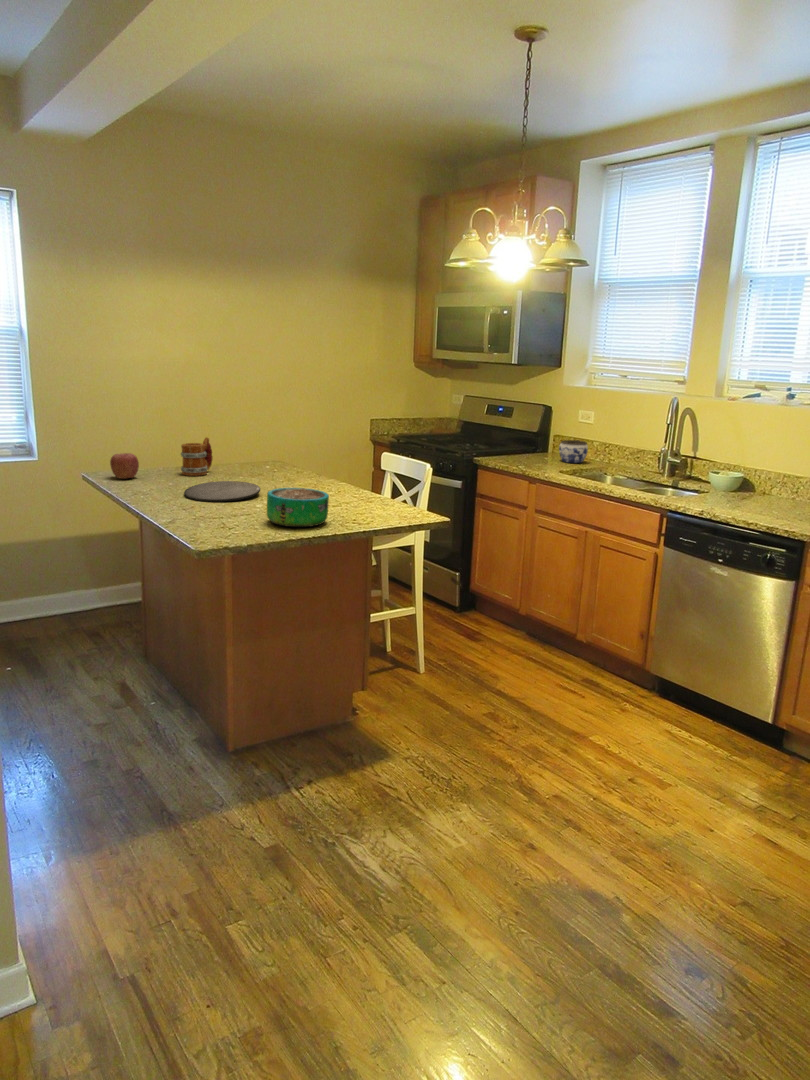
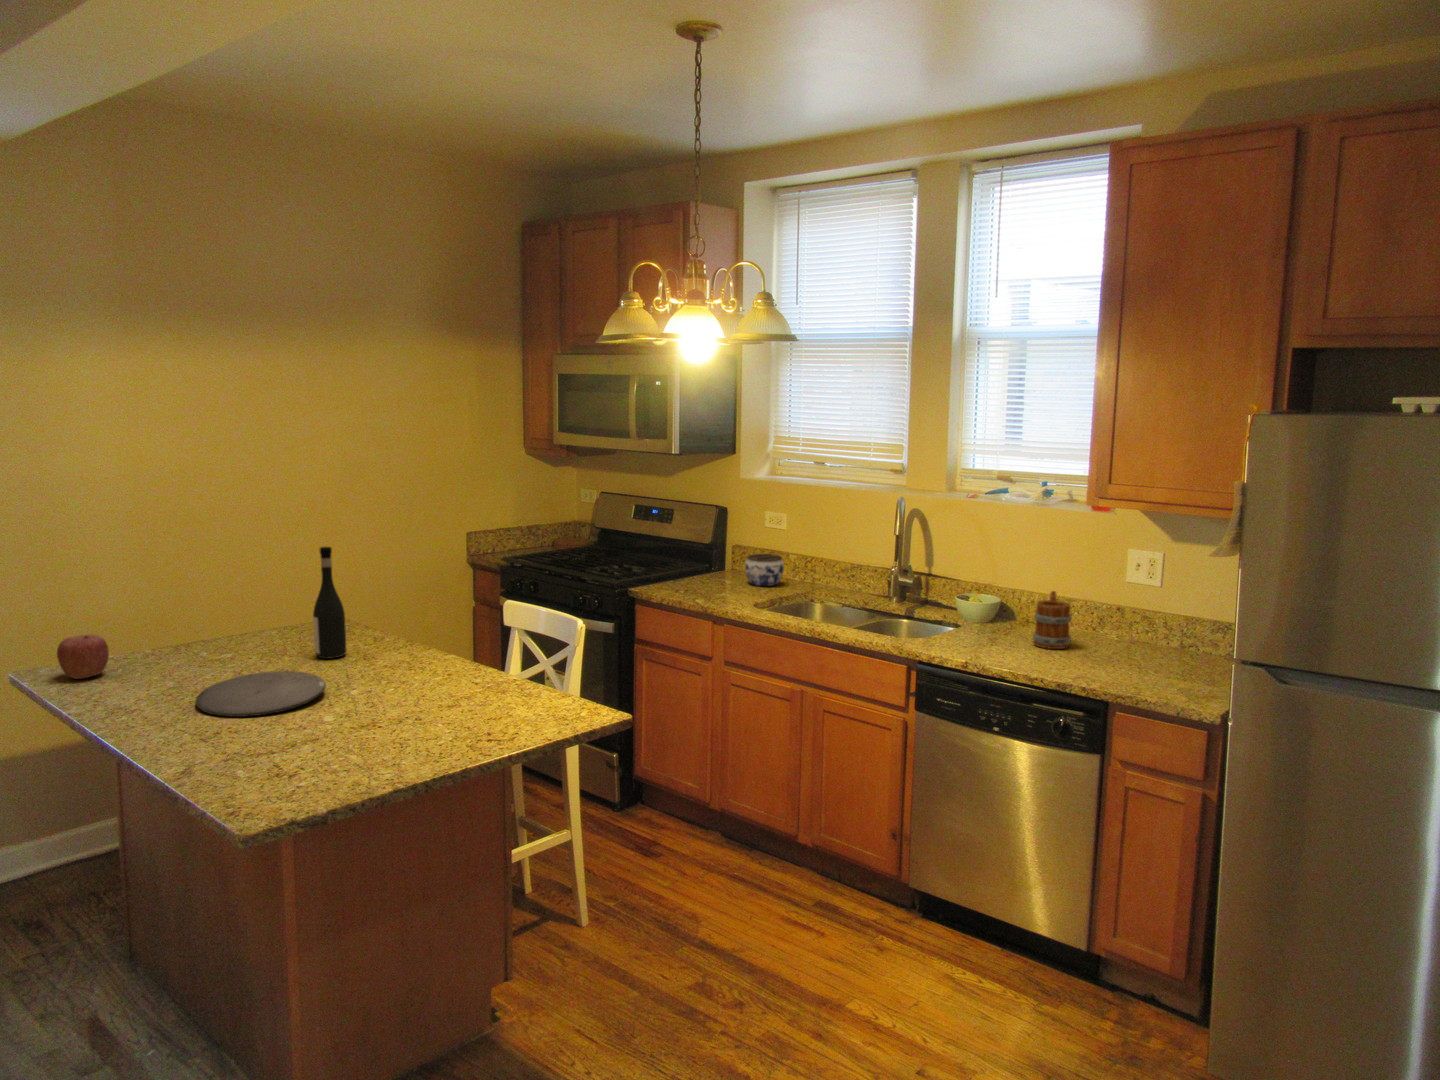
wine bottle: none [258,407,277,480] -> present [313,547,346,659]
mug: present [181,437,212,476] -> present [1033,591,1071,649]
decorative bowl: present [267,488,329,527] -> none [349,691,451,763]

